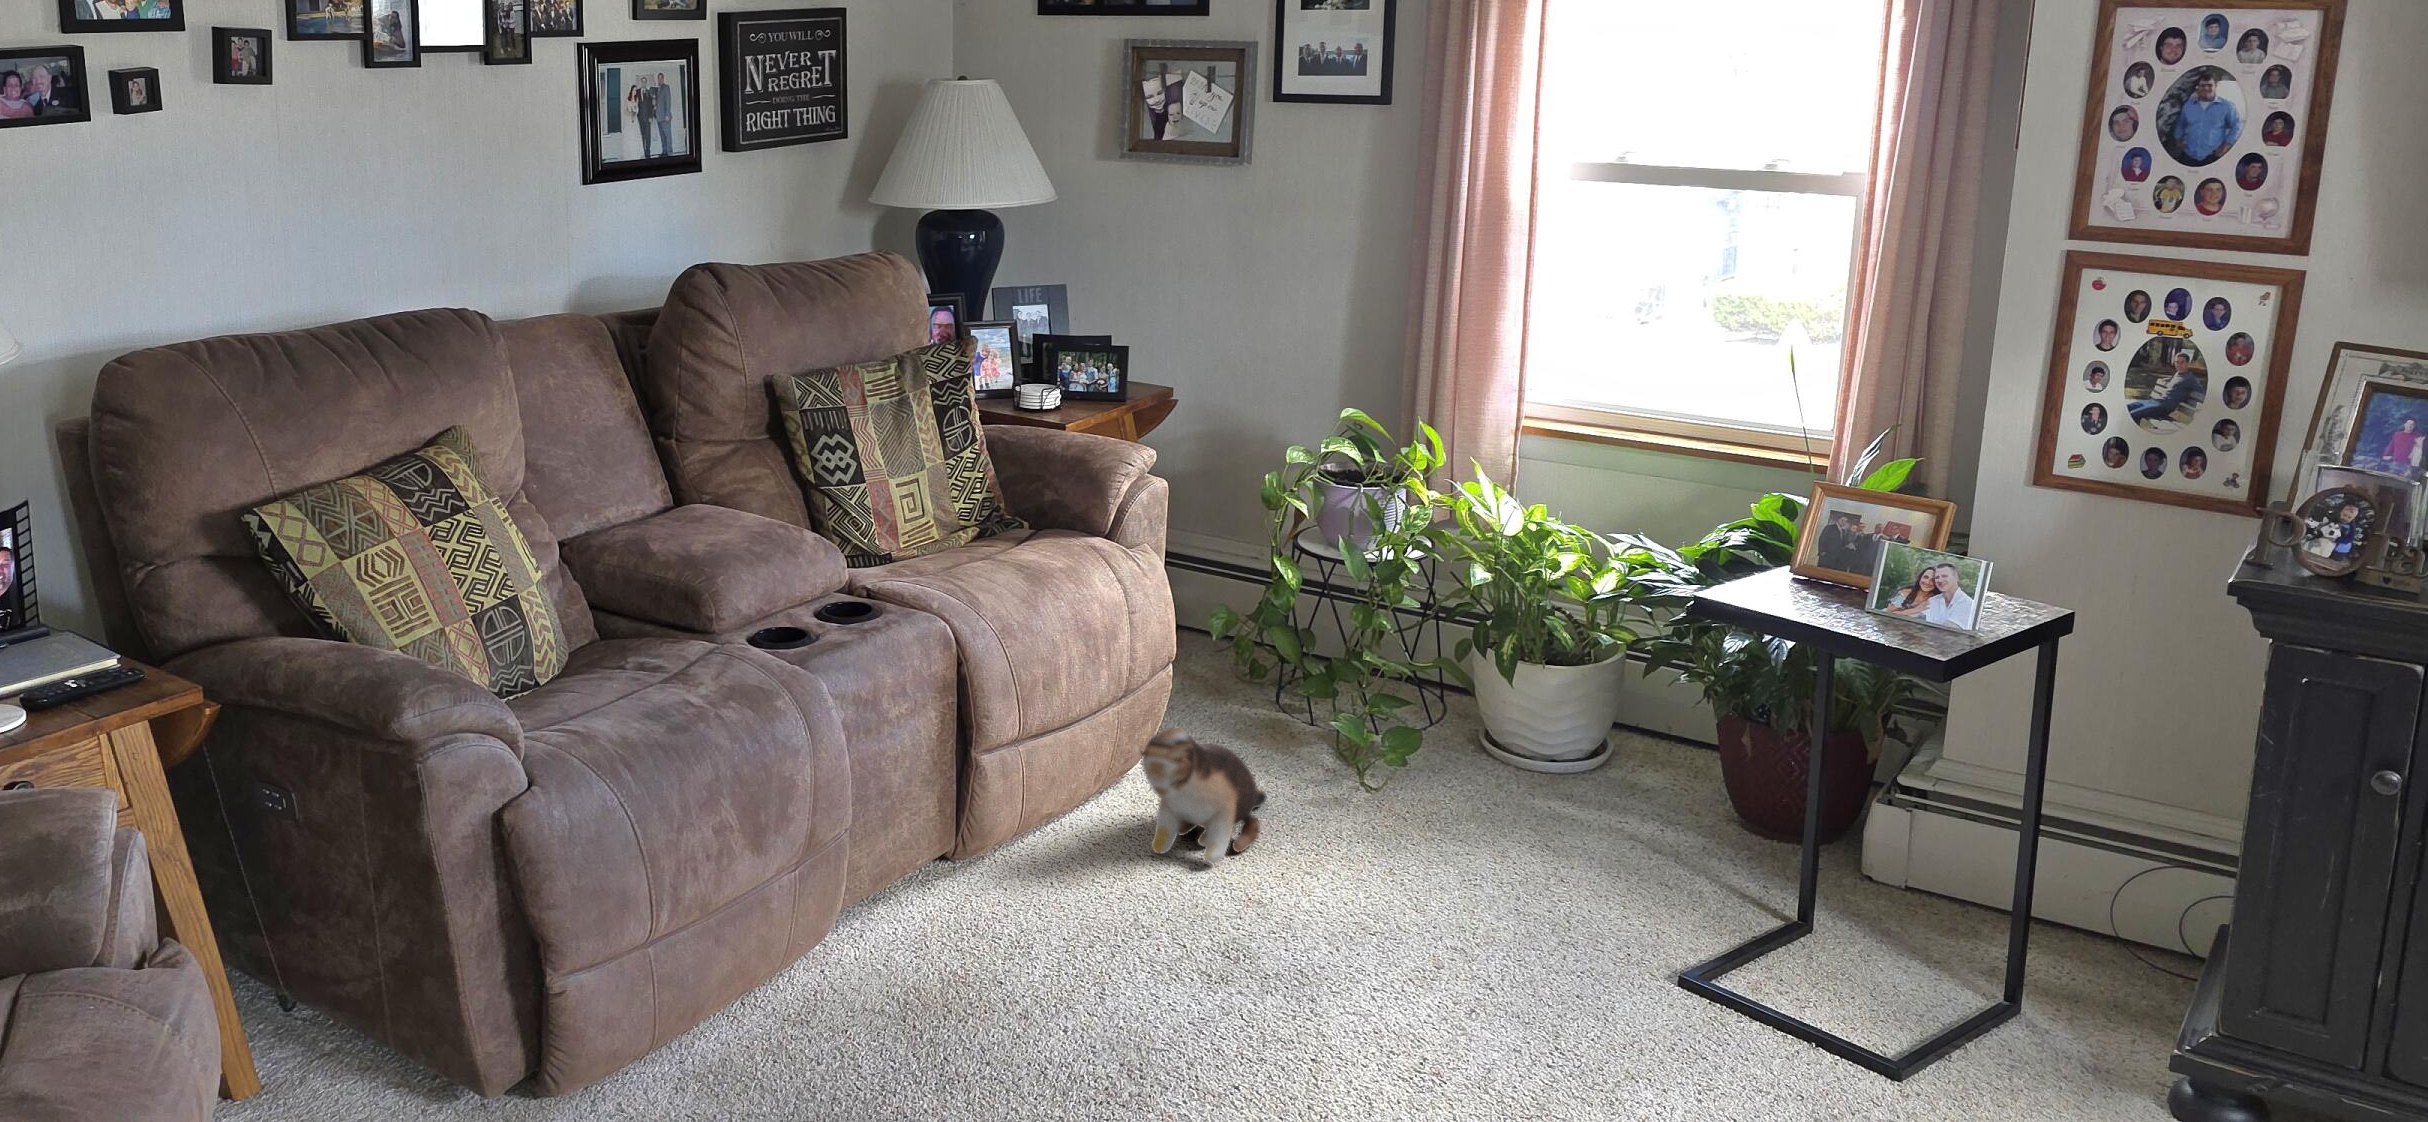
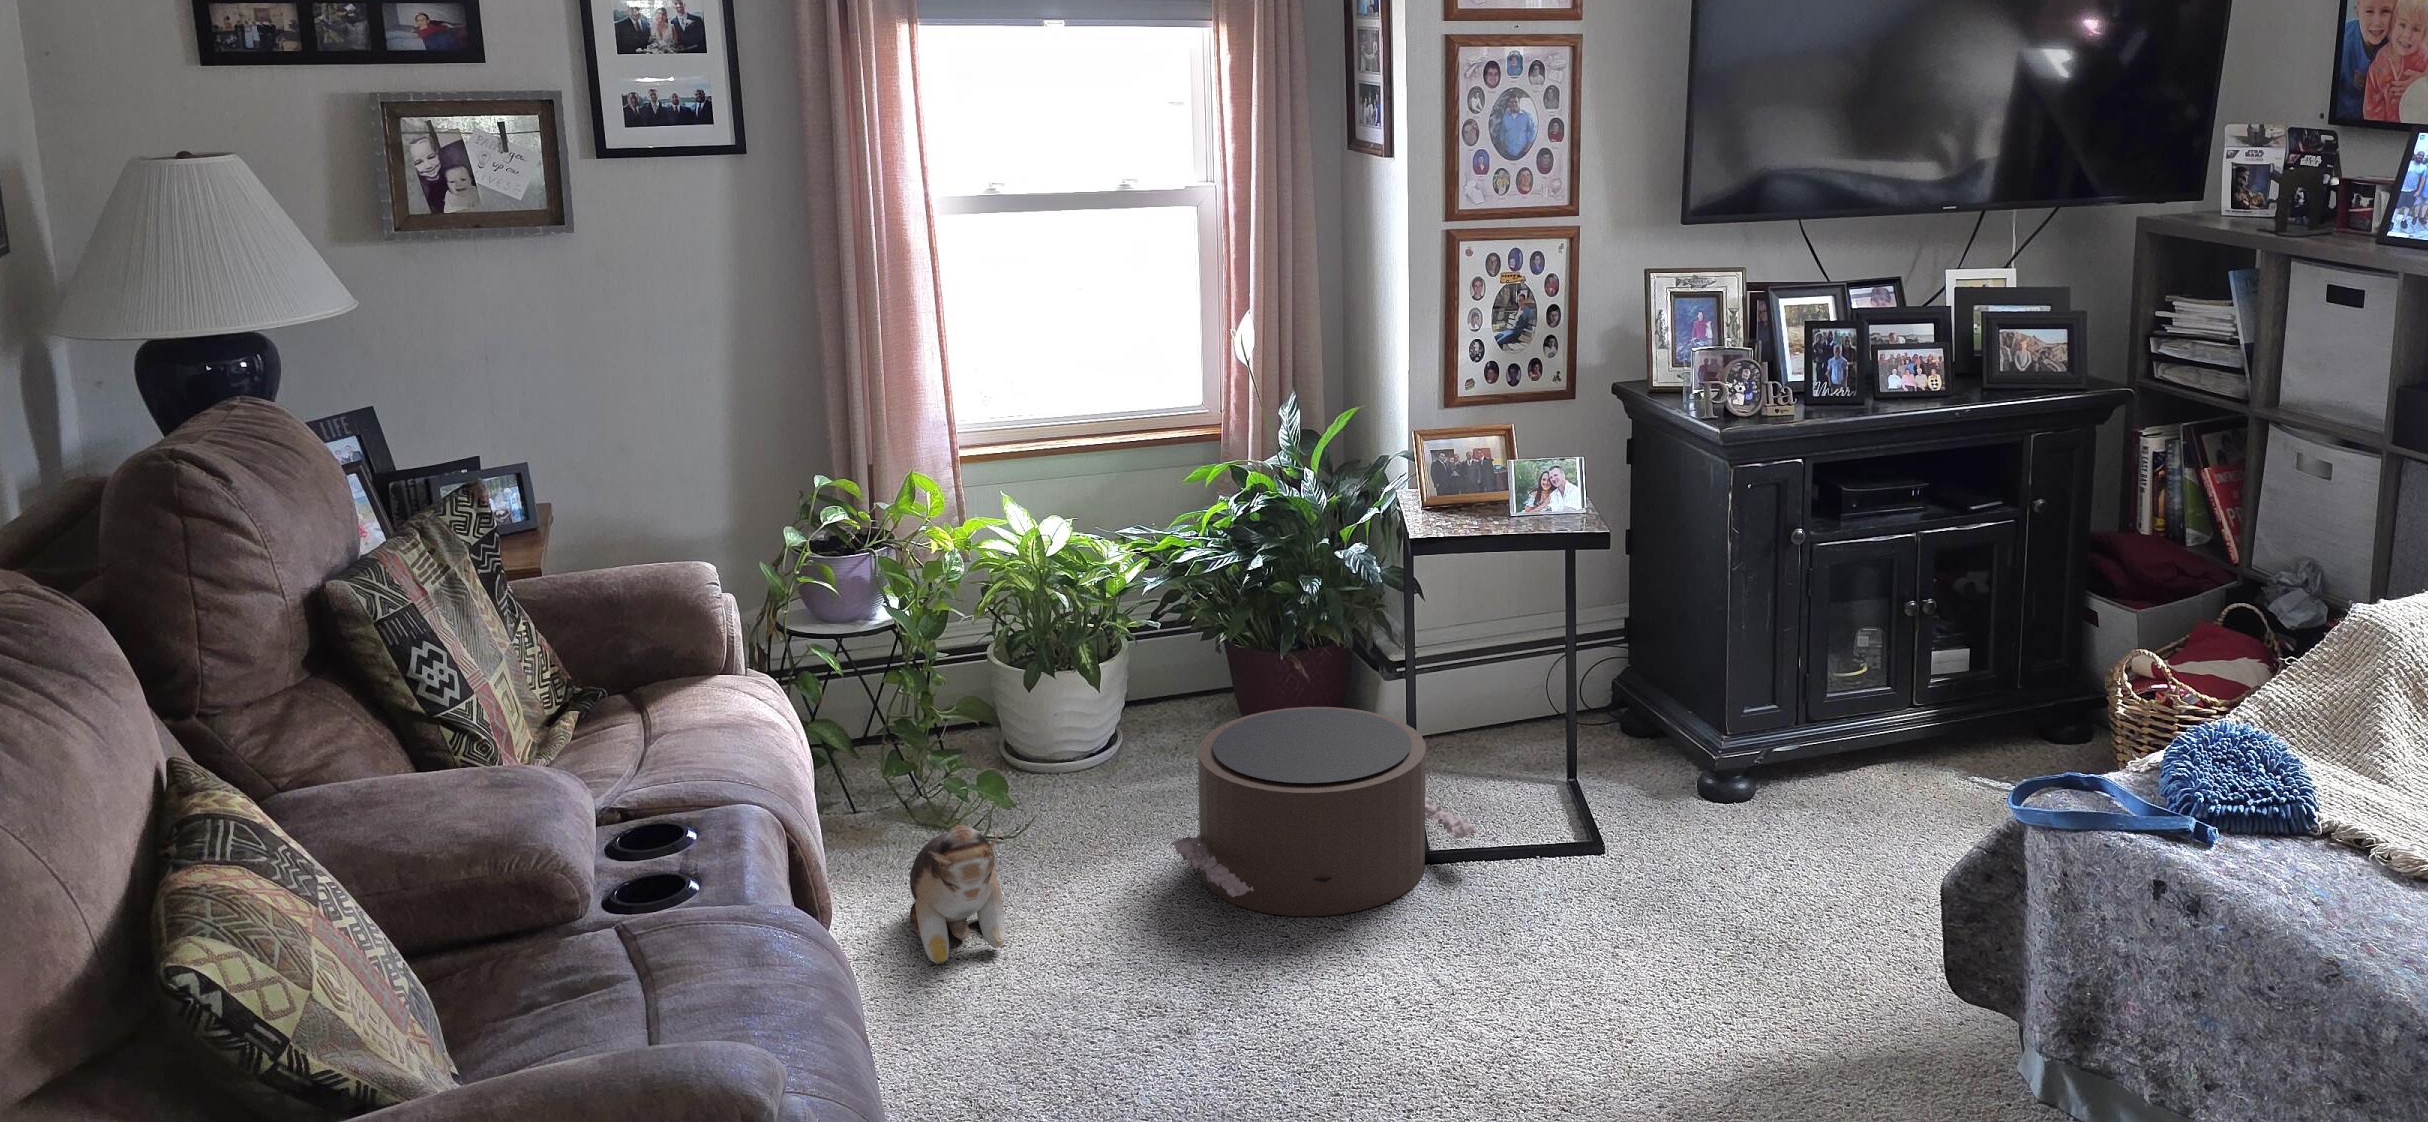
pouf: none [1404,753,1758,1003] -> present [1171,707,1478,916]

